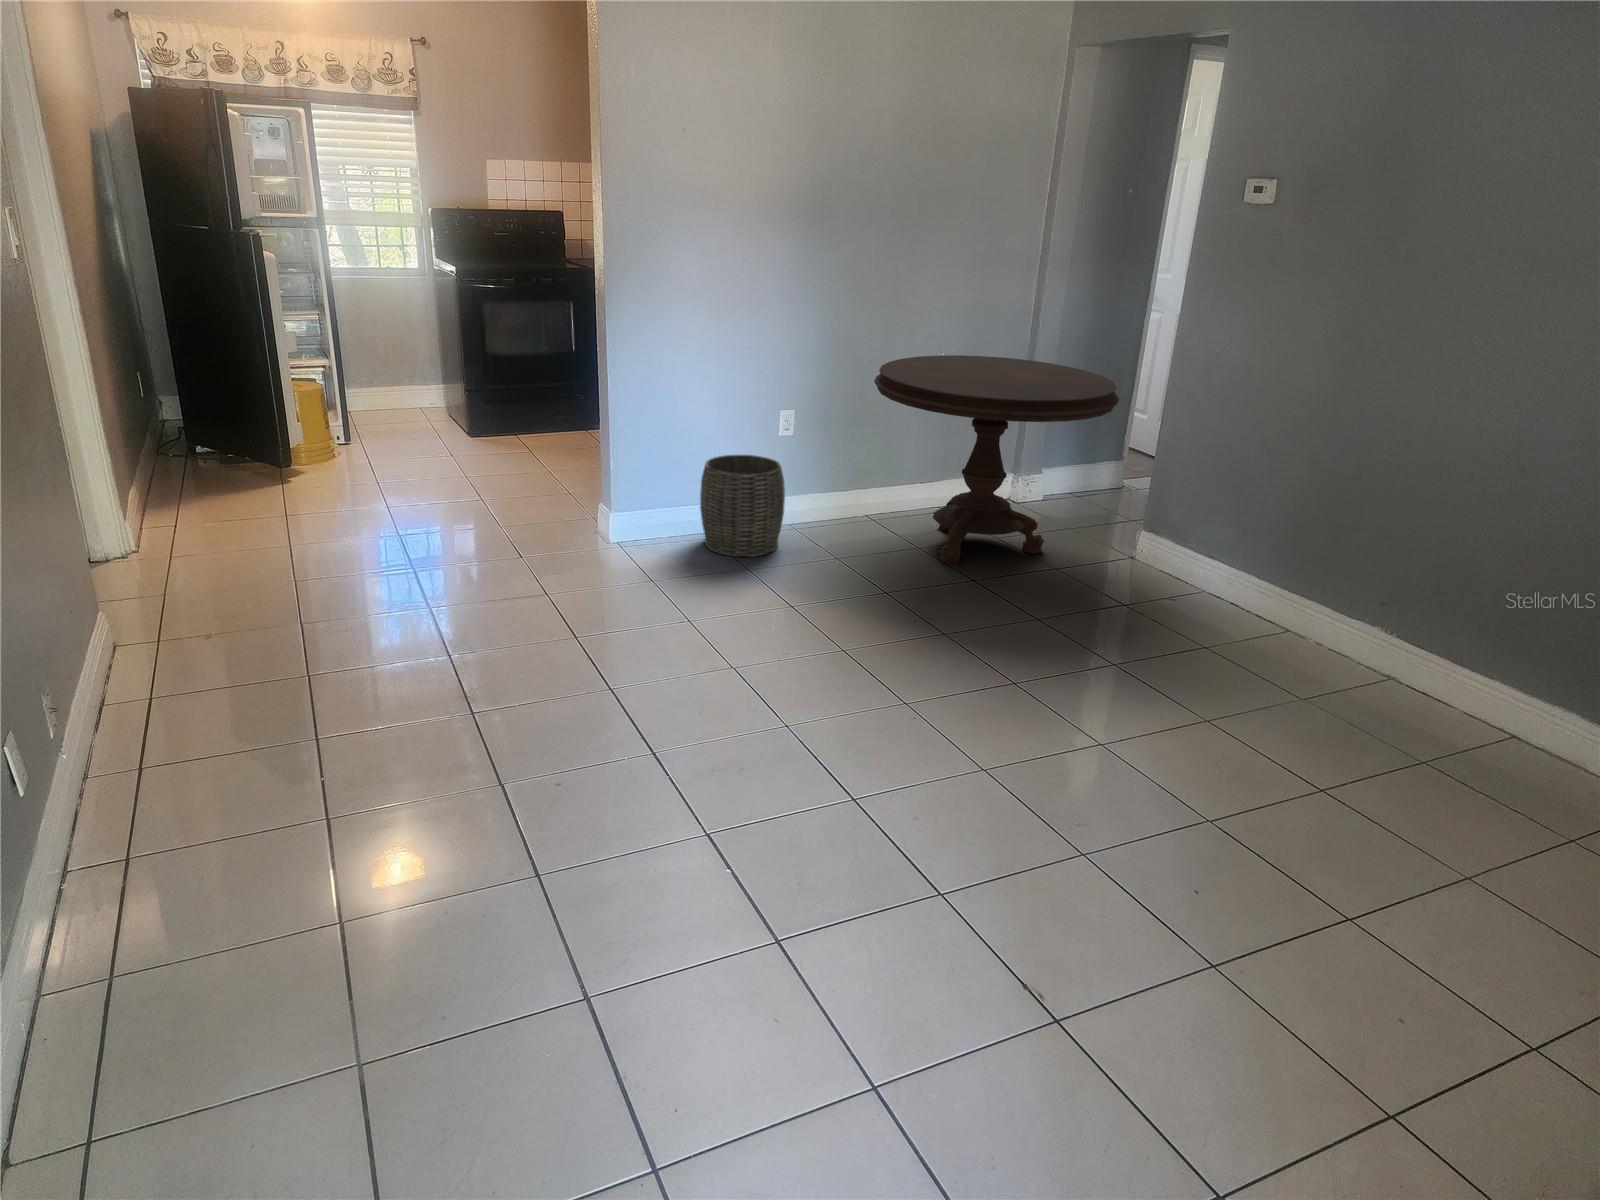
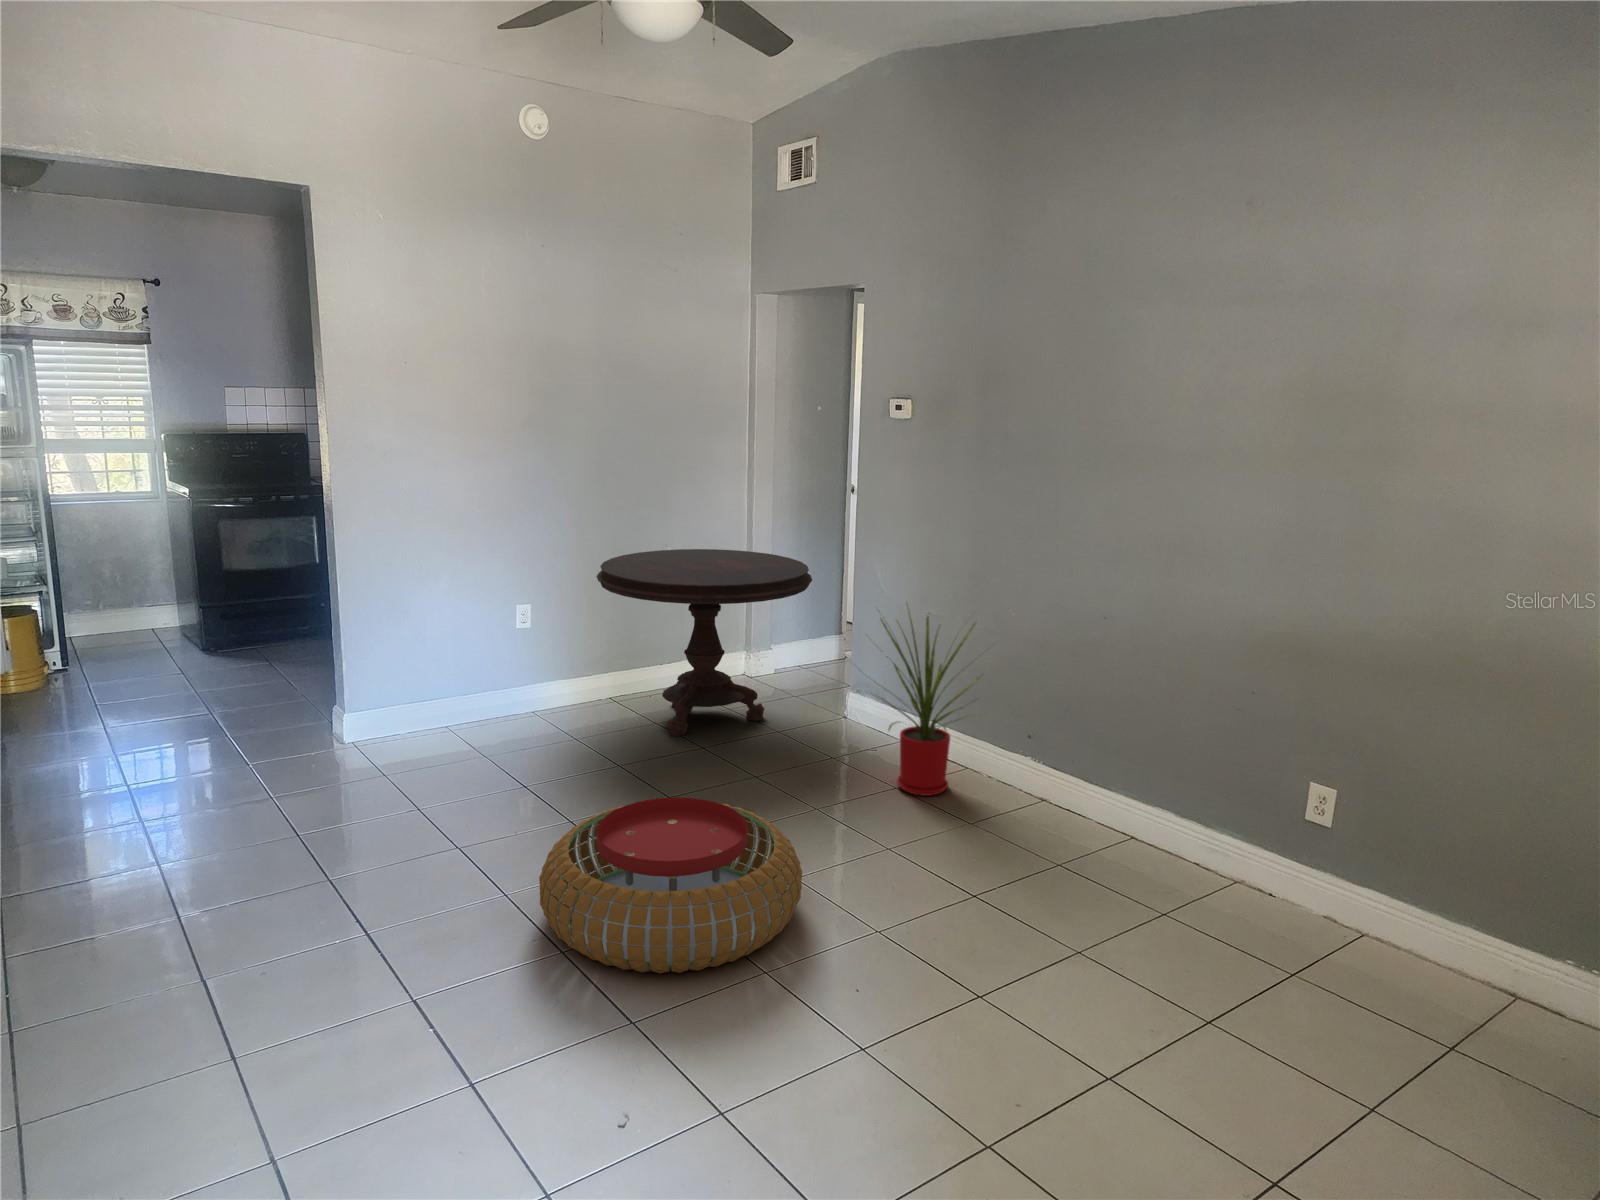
house plant: none [1174,431,1371,660] -> present [877,616,982,796]
woven basket: present [700,455,785,557] -> none [435,650,519,747]
pouf: none [831,641,1127,841] -> present [539,797,802,974]

